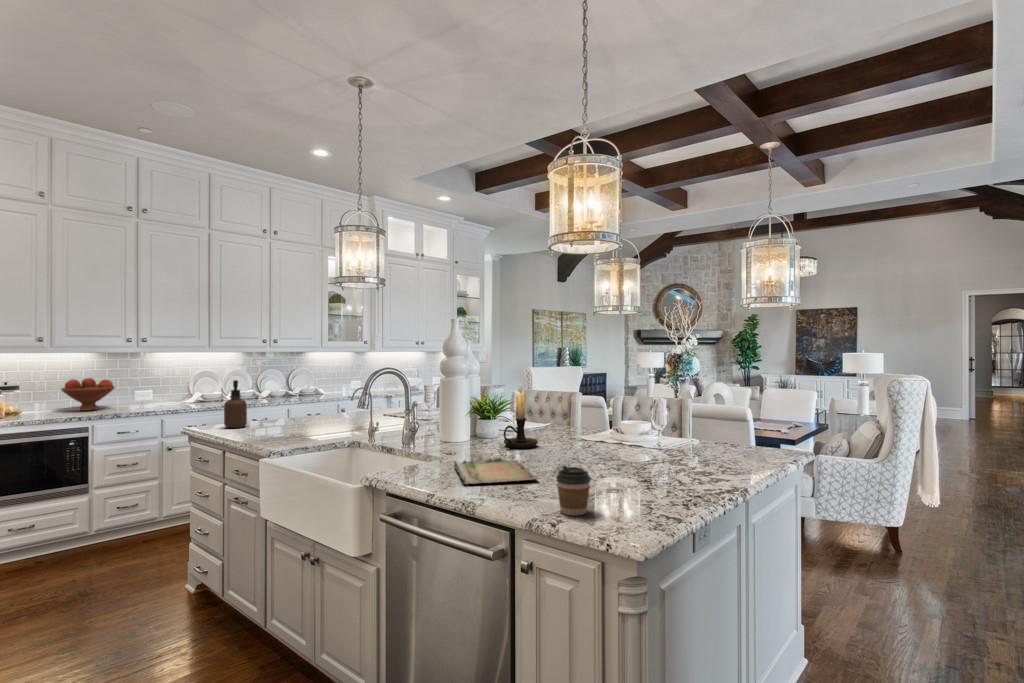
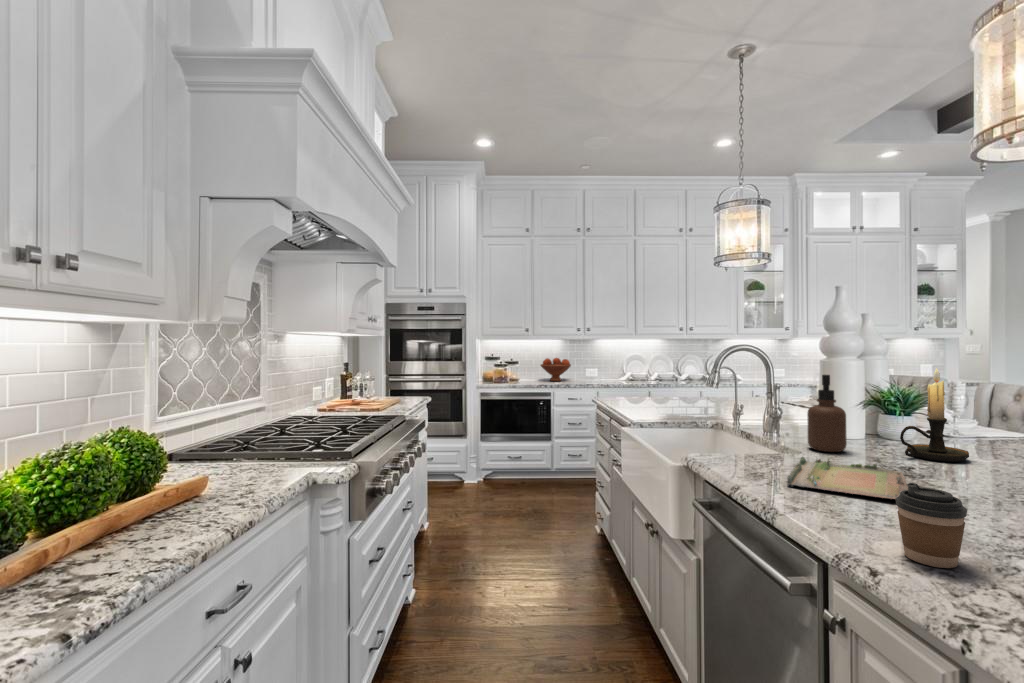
soap dispenser: present [224,380,247,428] -> present [807,375,847,452]

